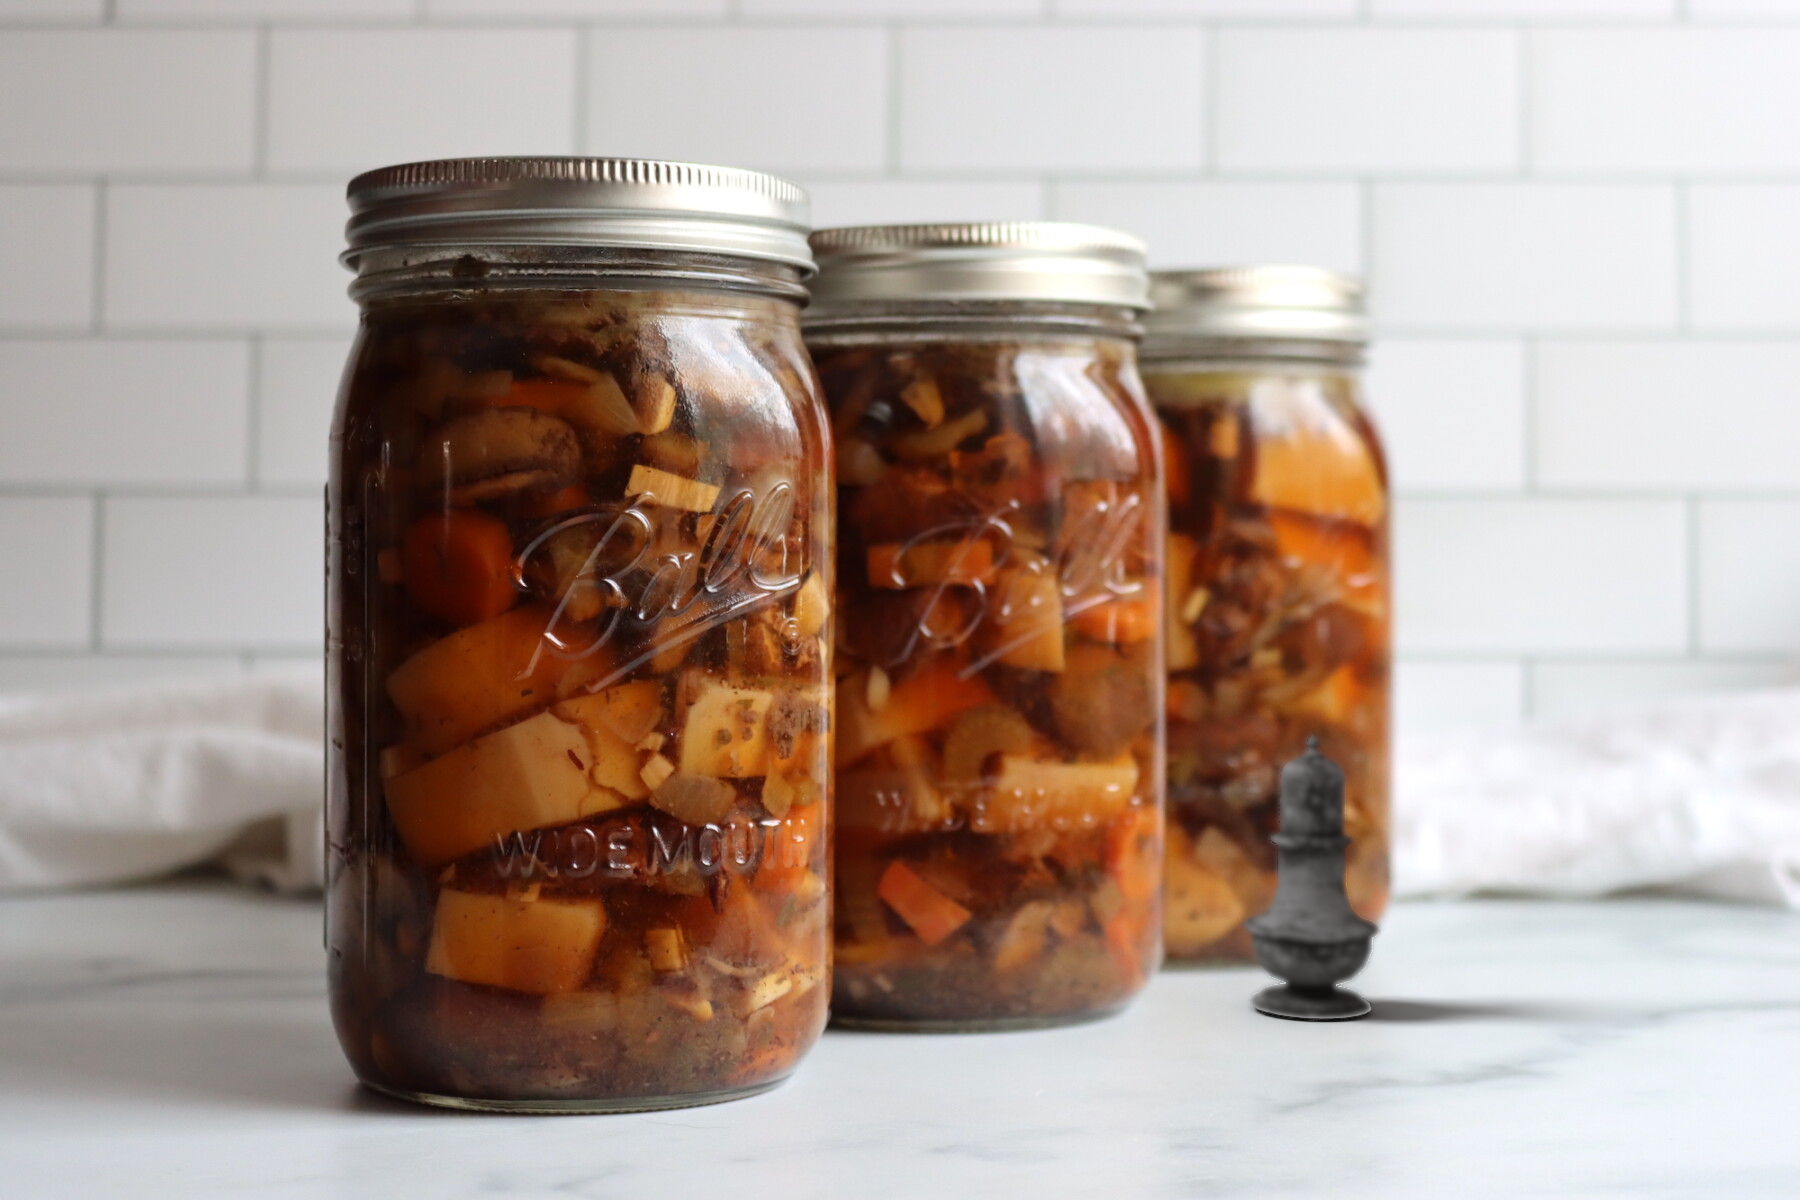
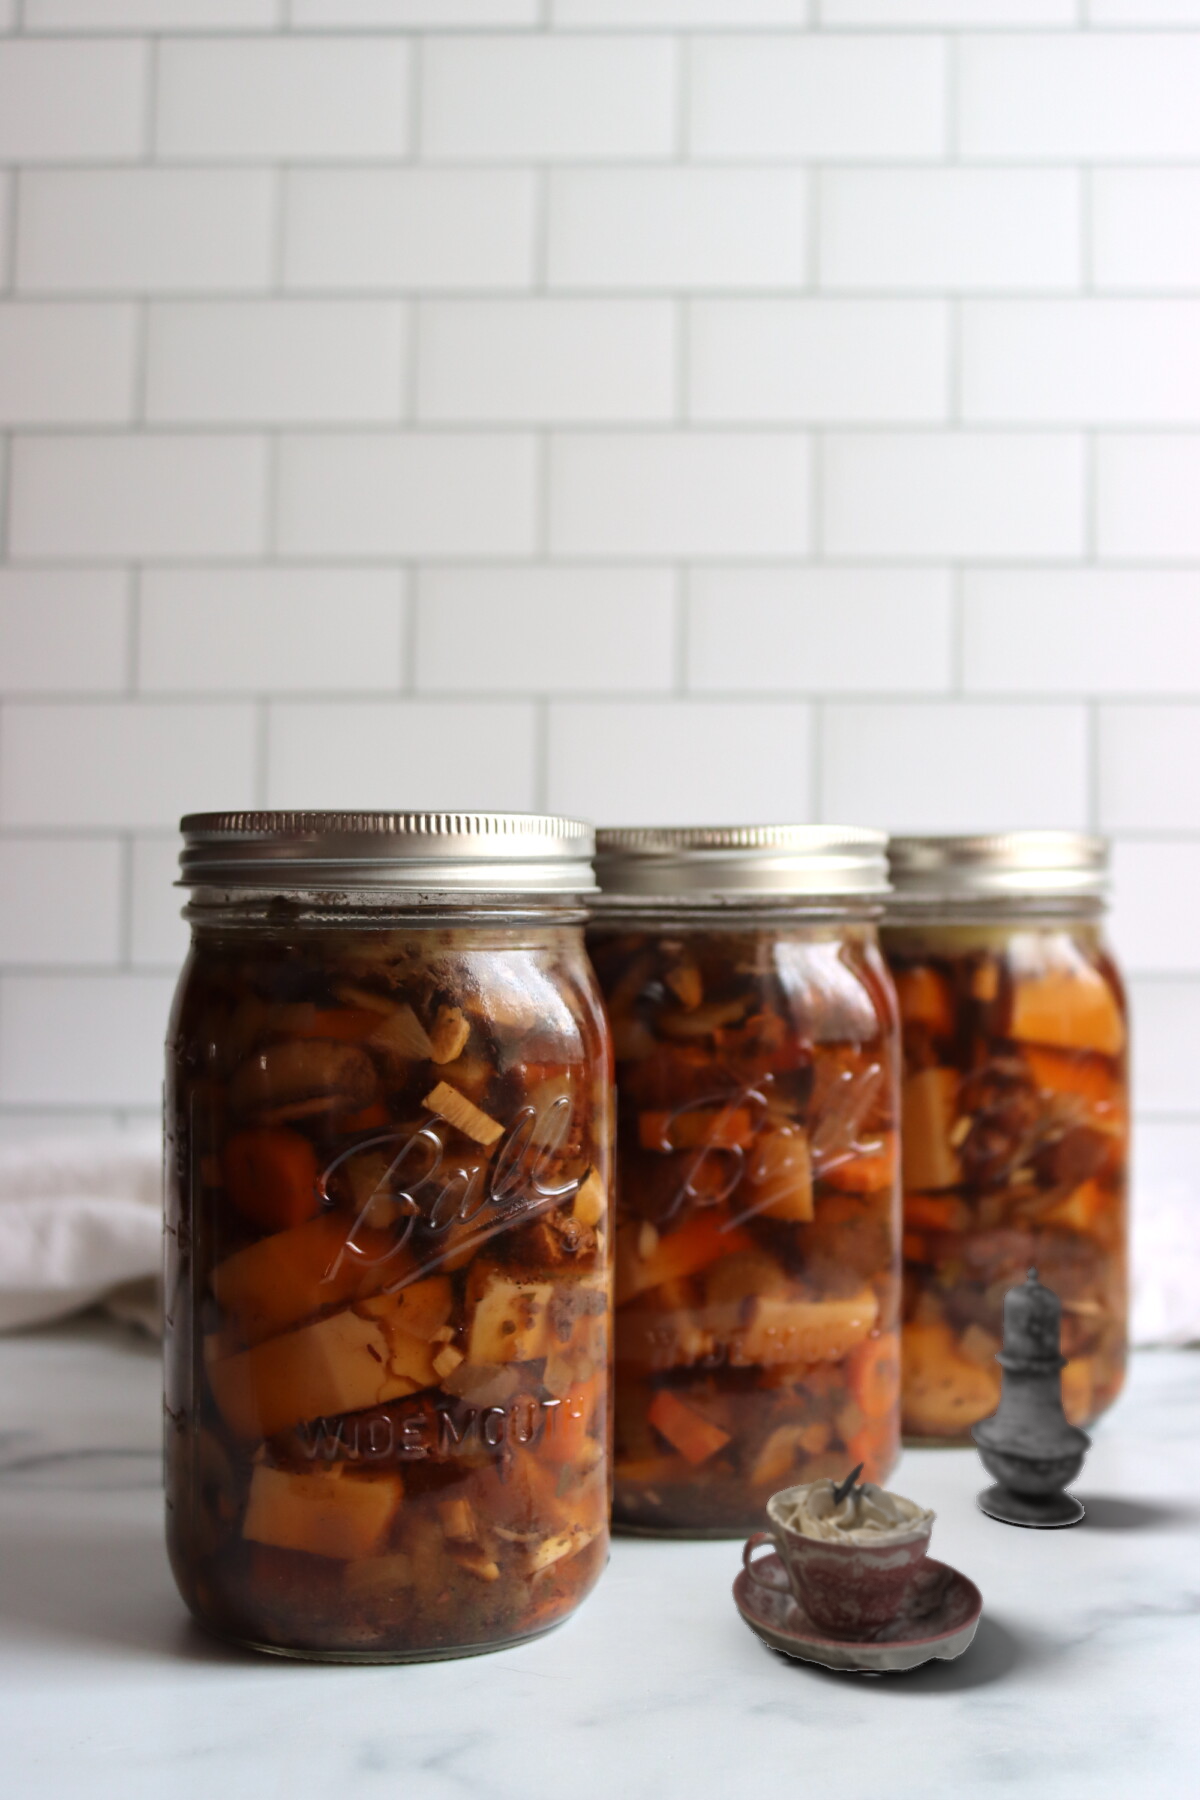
teacup: none [974,899,1251,1112] -> present [732,1462,983,1672]

